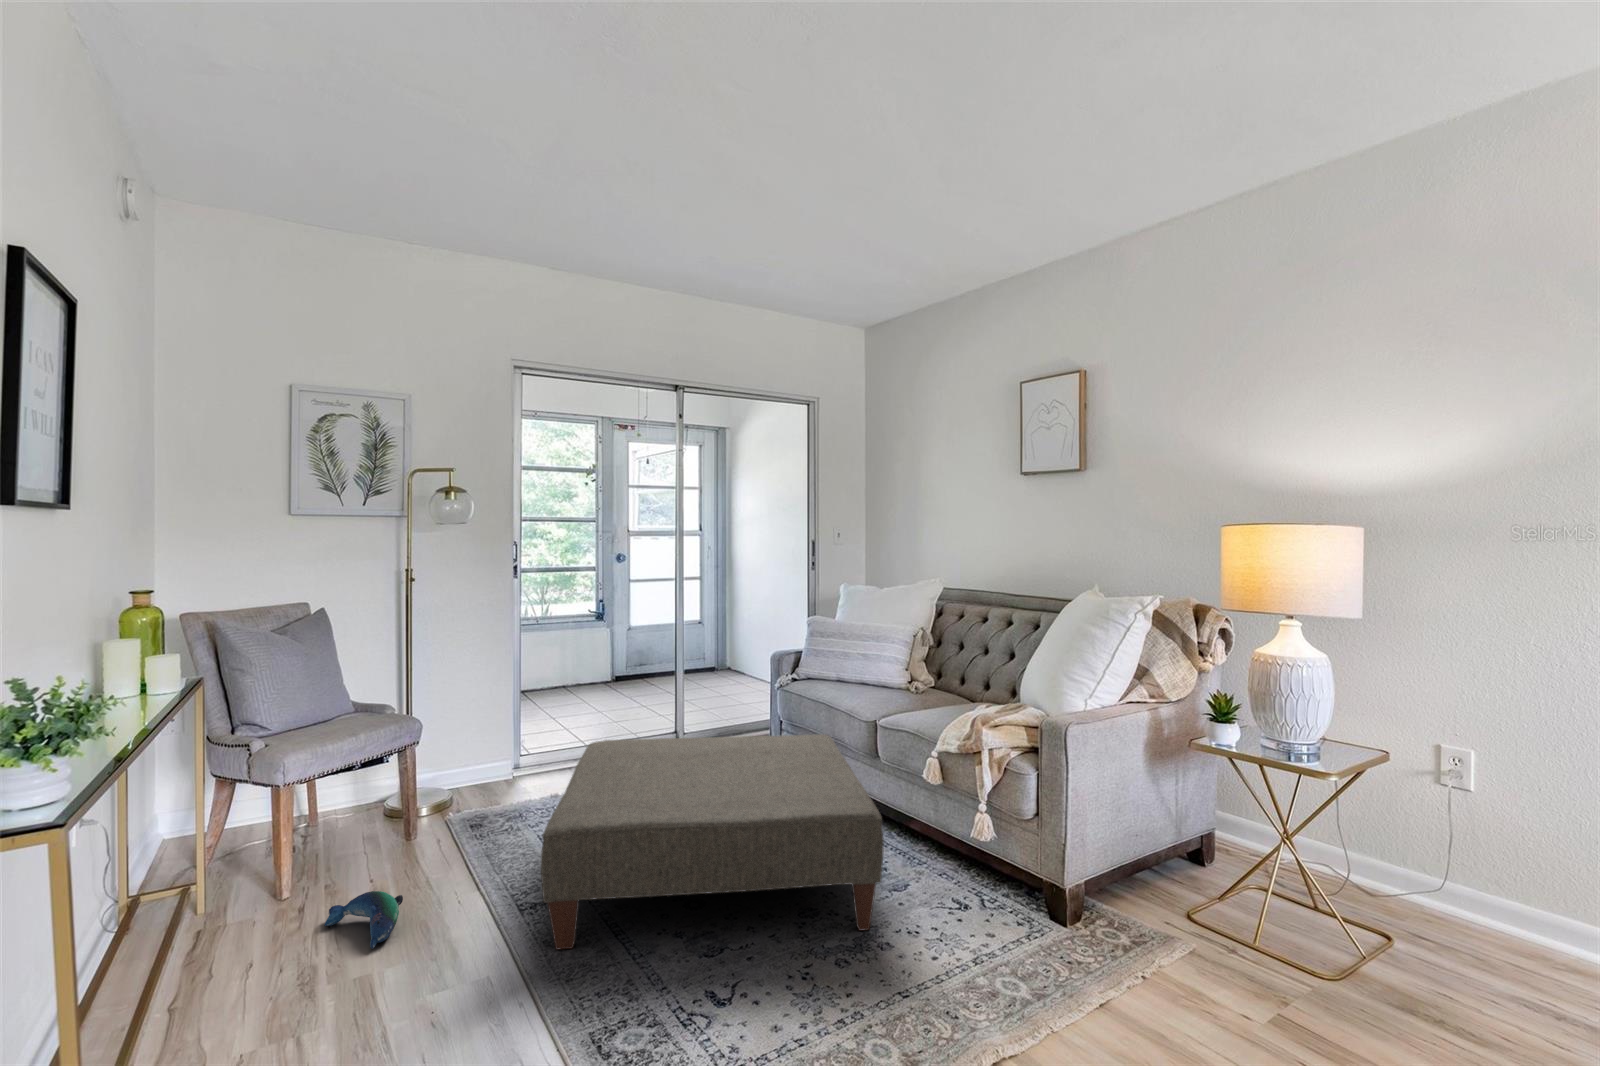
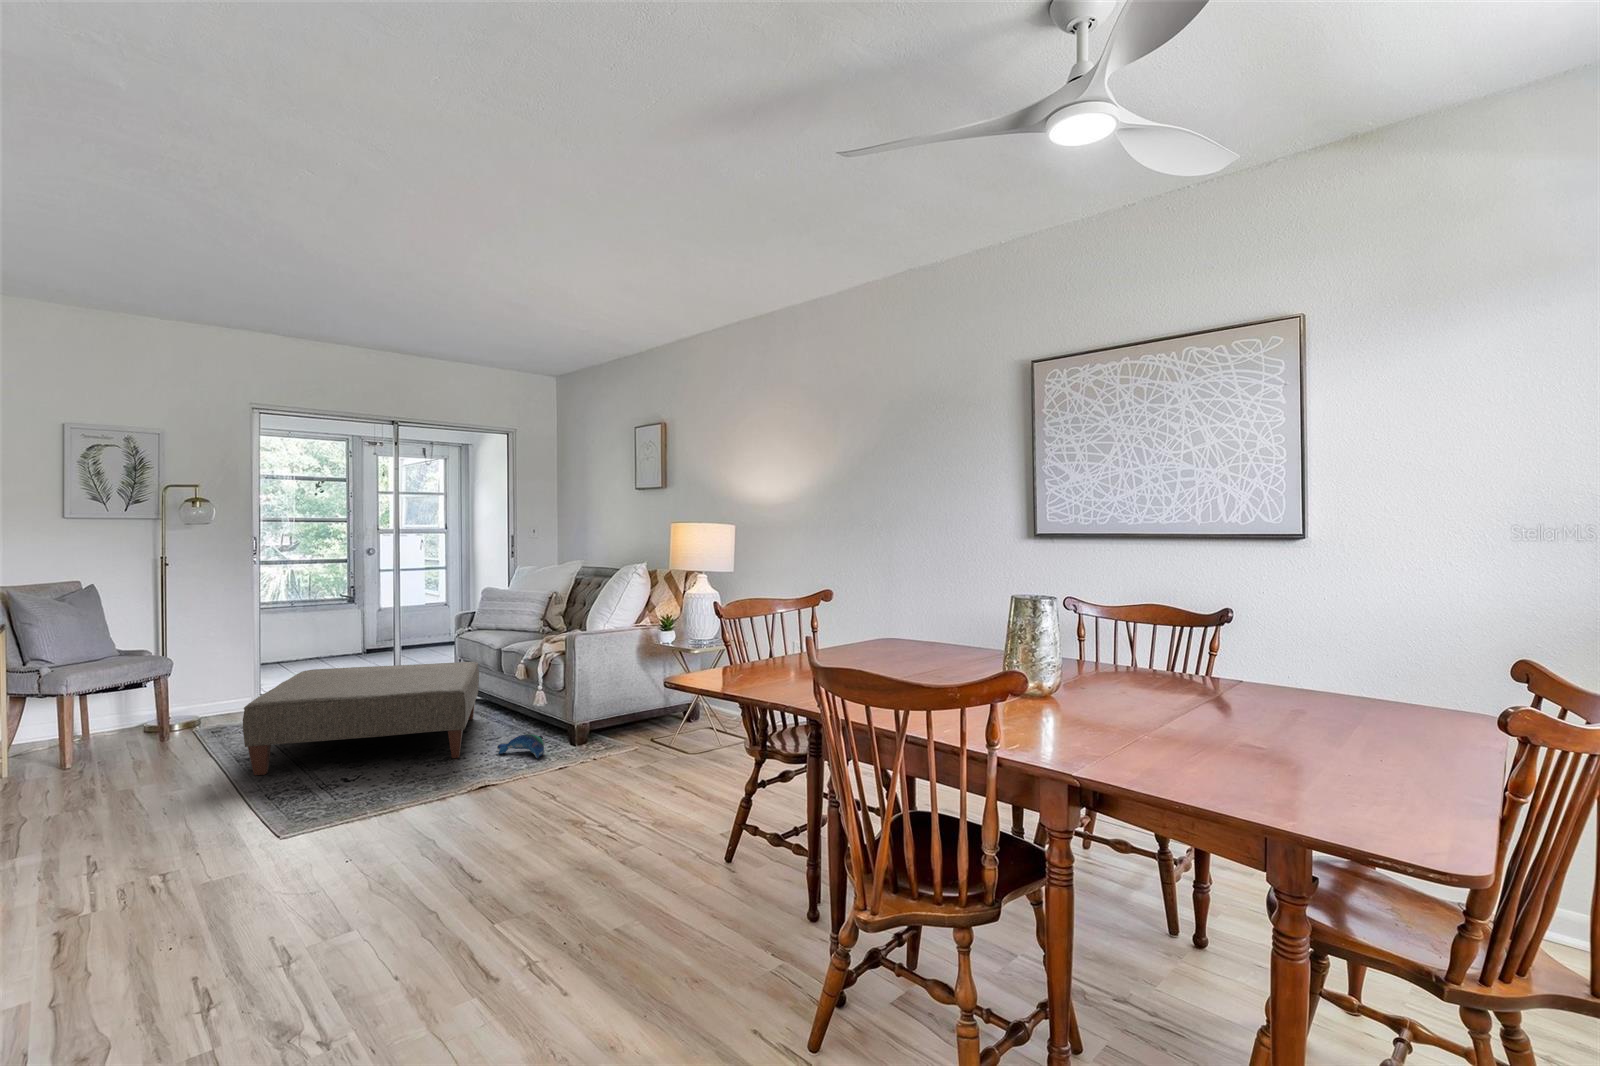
plush toy: present [324,891,403,949] -> present [497,734,544,758]

